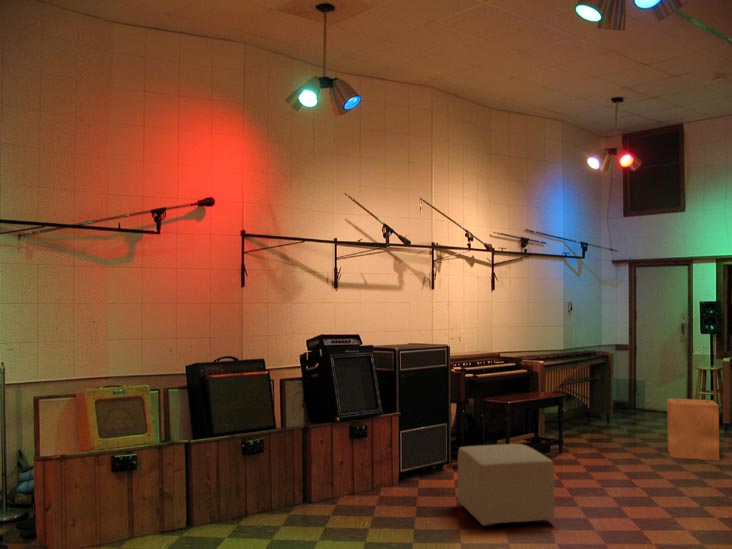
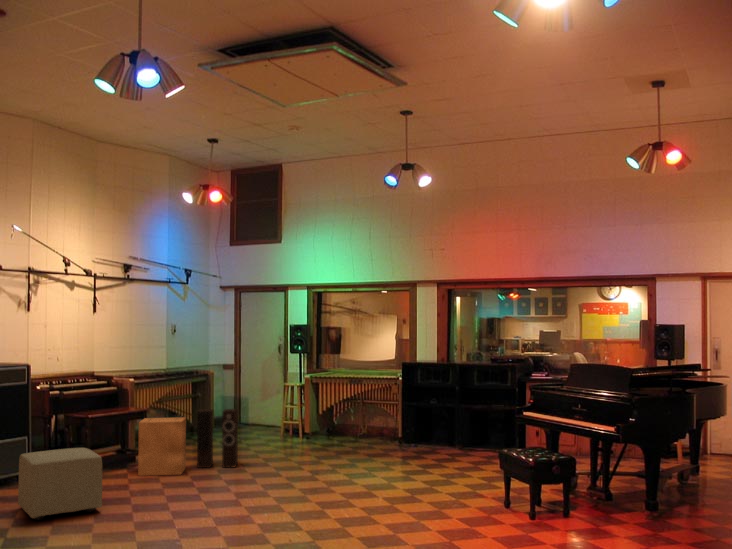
cardboard box: present [667,398,719,461] -> present [138,417,186,476]
speaker: none [627,402,676,474] -> present [197,409,238,468]

